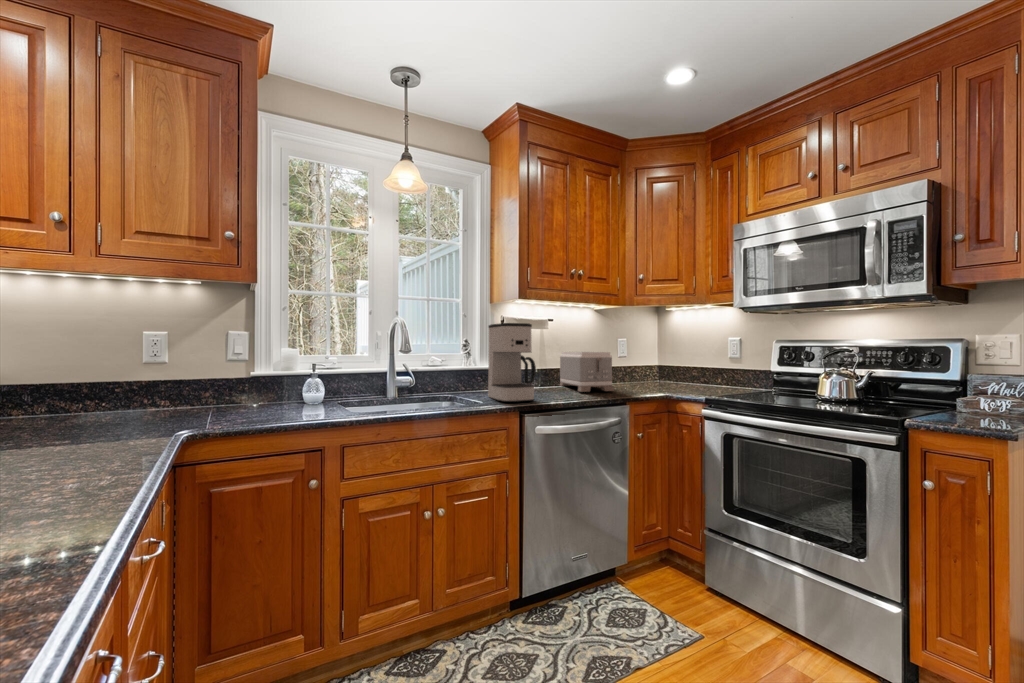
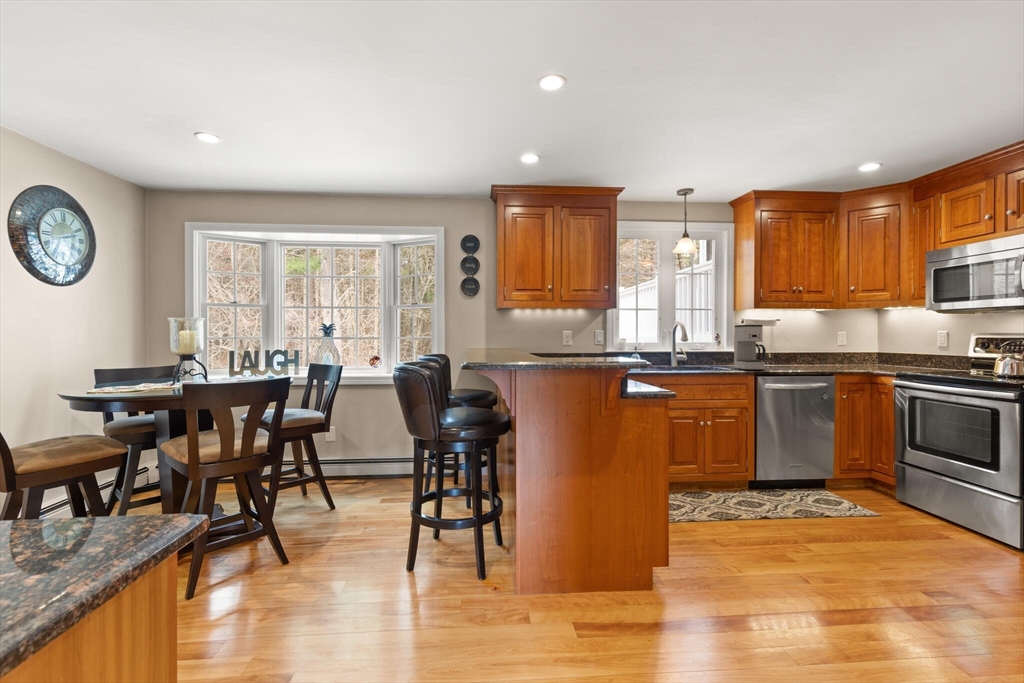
toaster: present [560,352,614,392] -> none [785,342,826,368]

